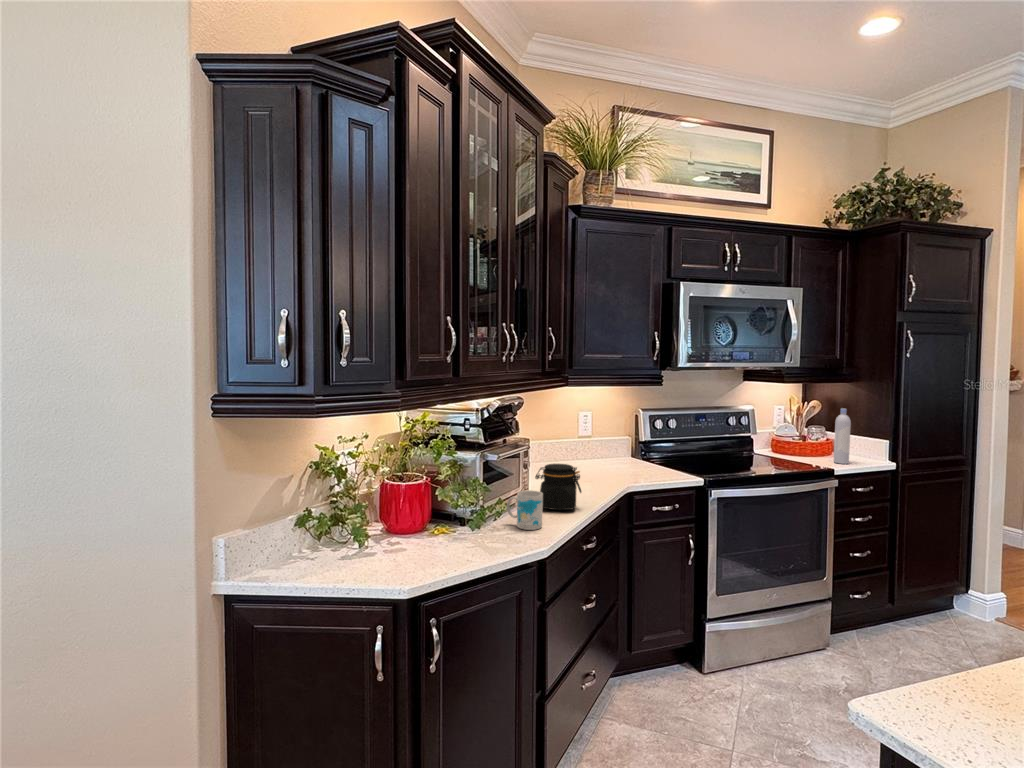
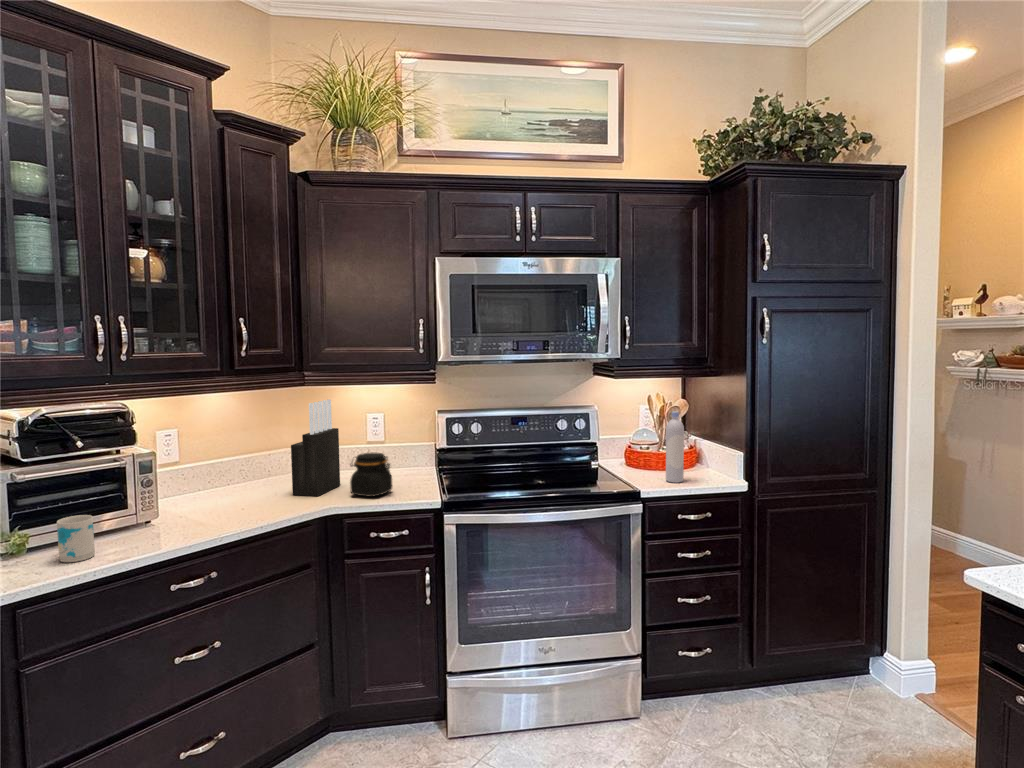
knife block: none [567,397,599,479] -> present [291,399,340,496]
jar: present [535,464,581,510] -> present [350,453,392,497]

